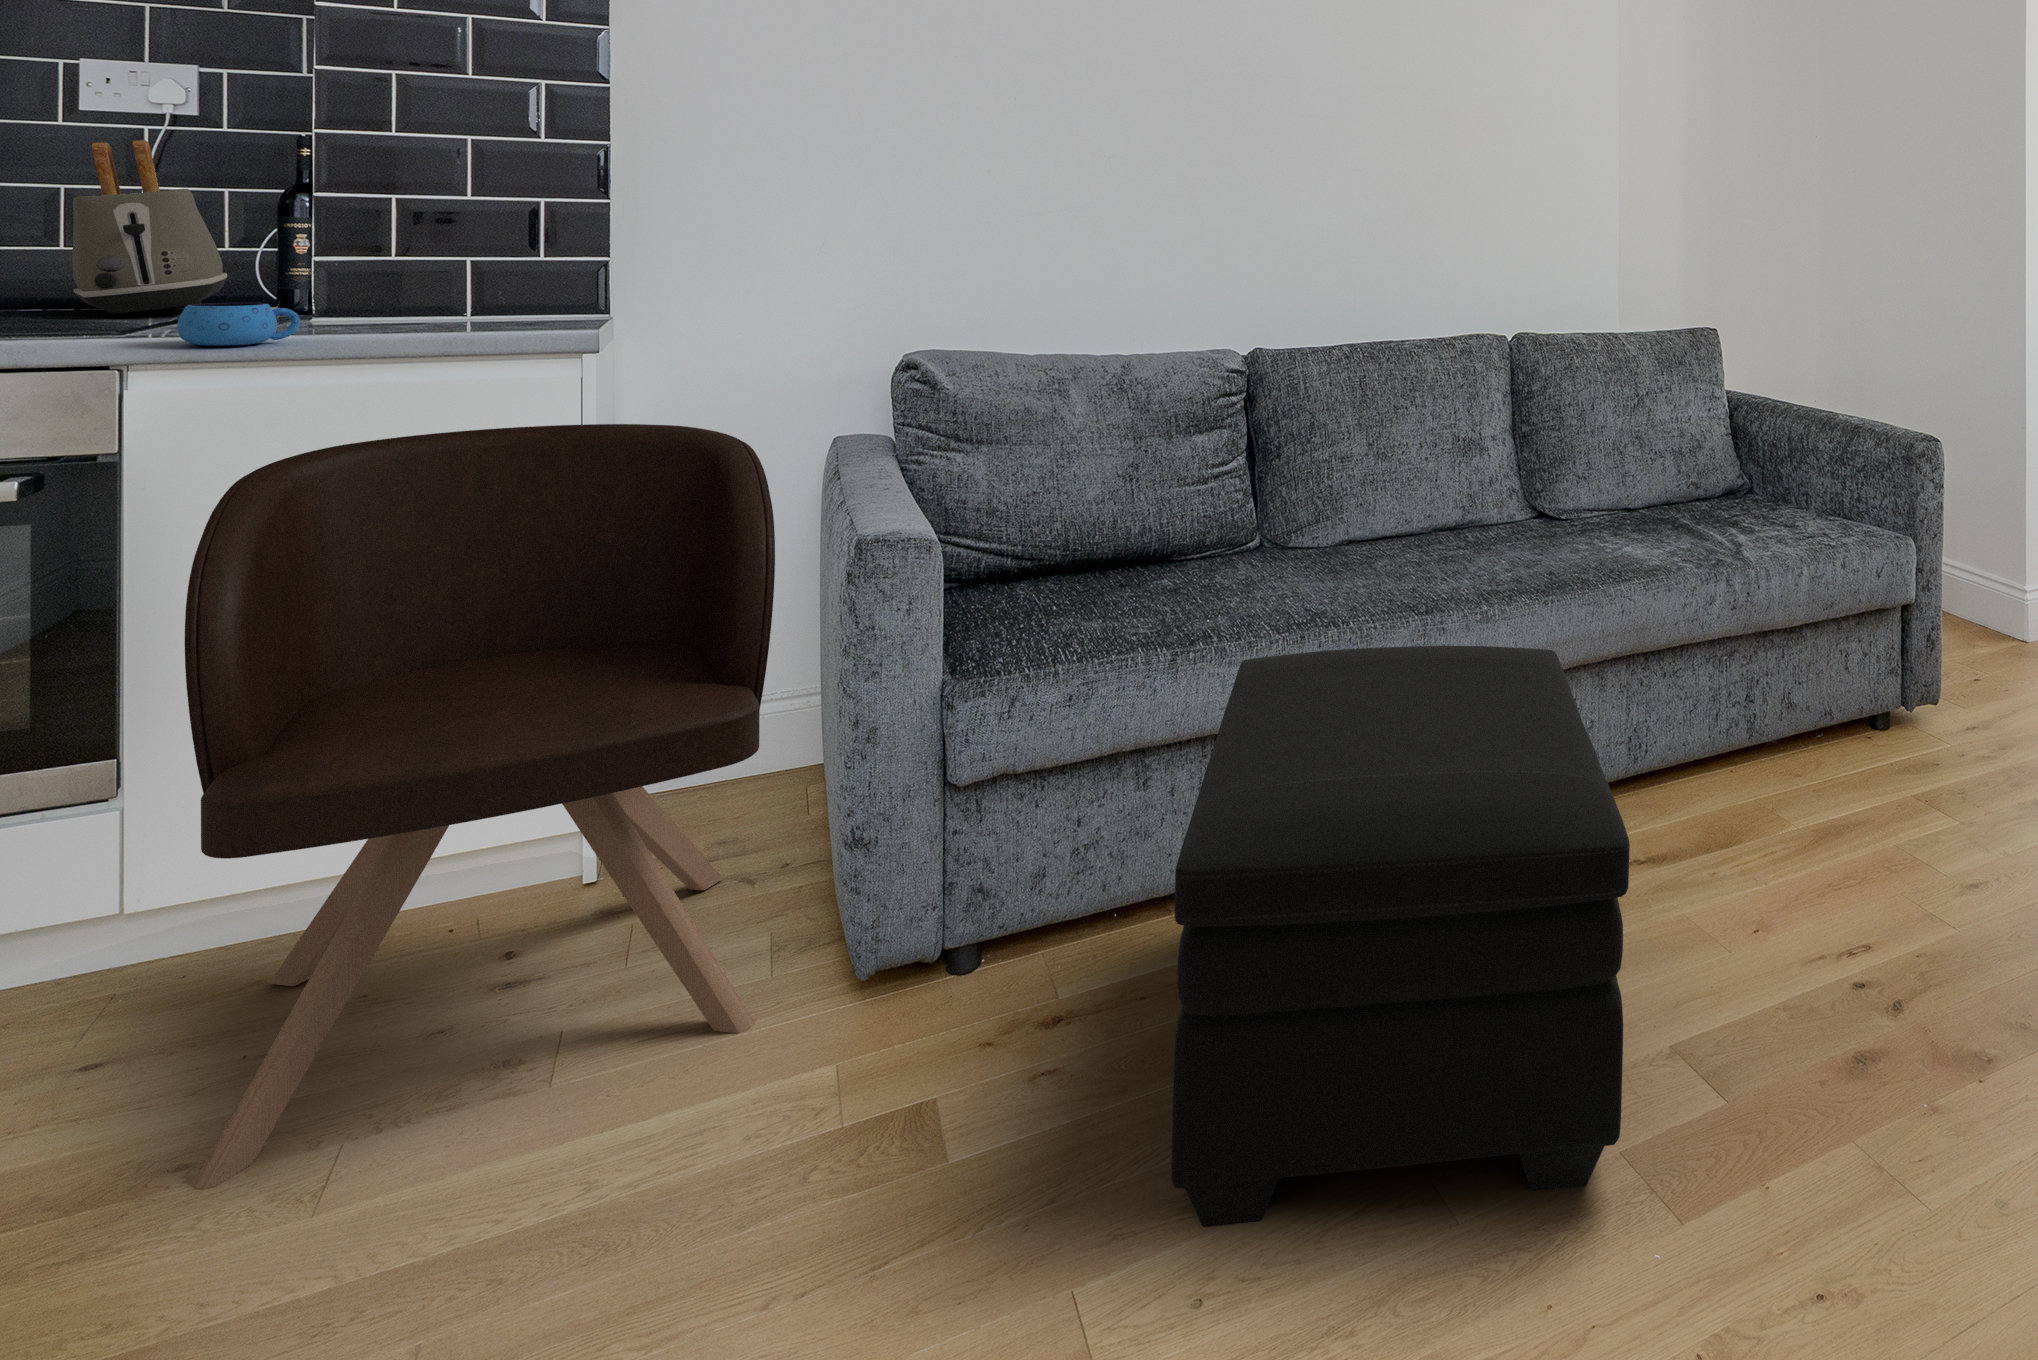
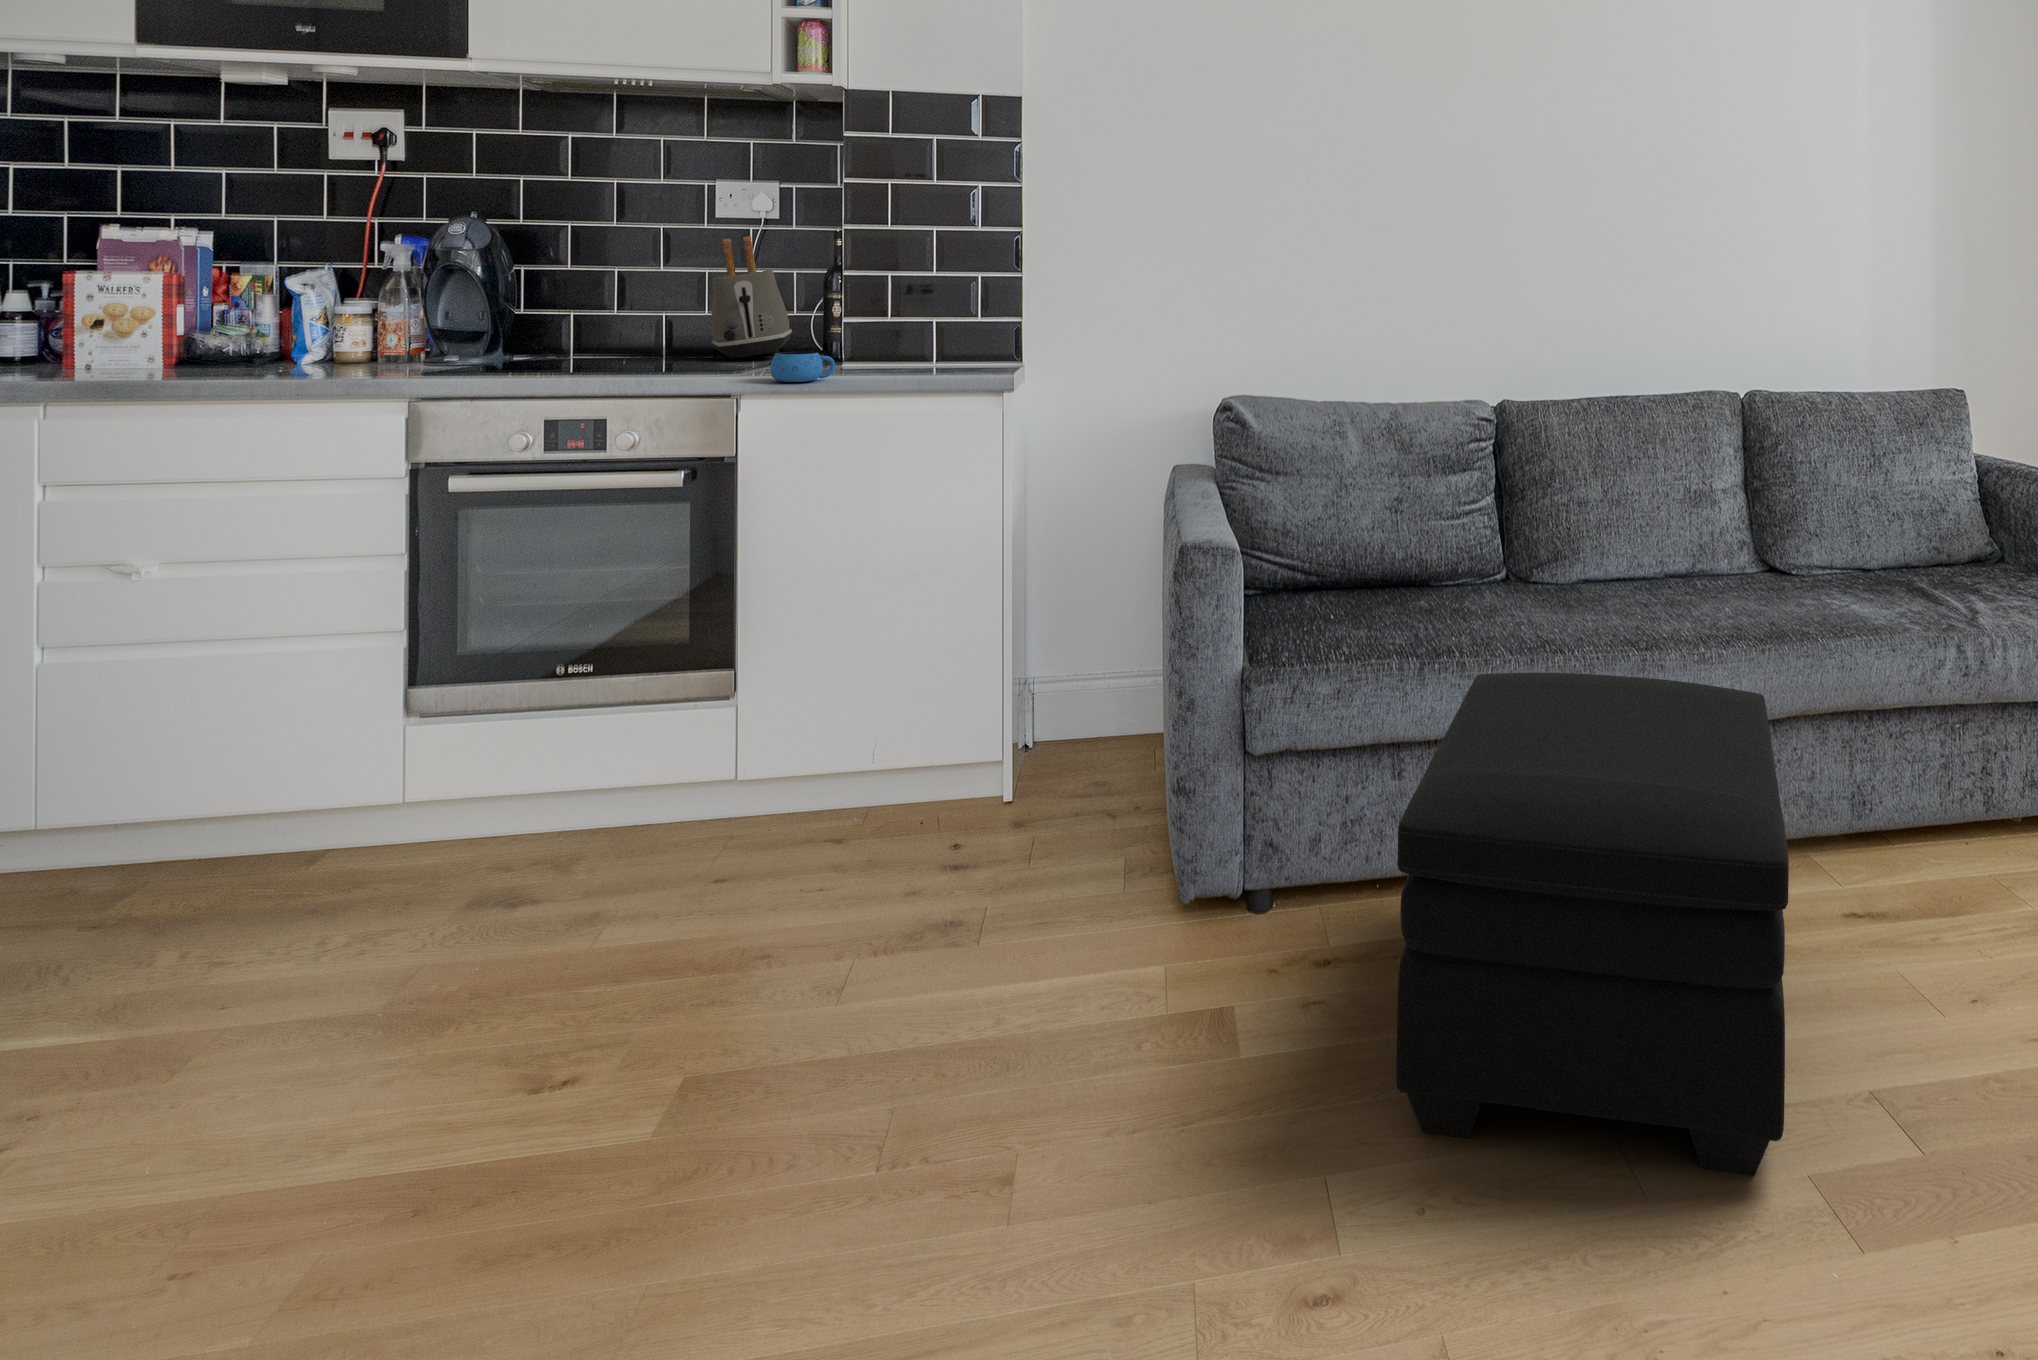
armchair: present [185,424,775,1189] -> none [779,447,1124,962]

